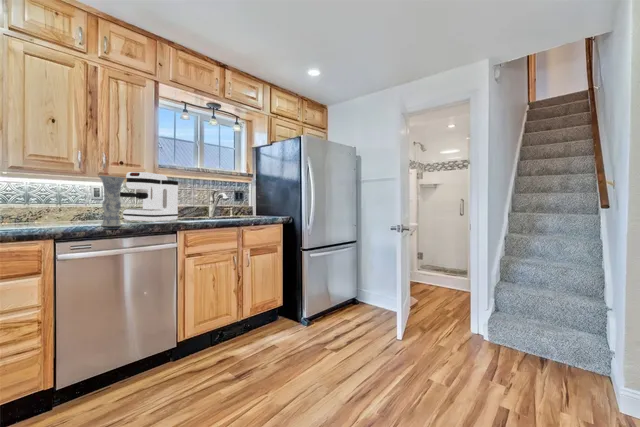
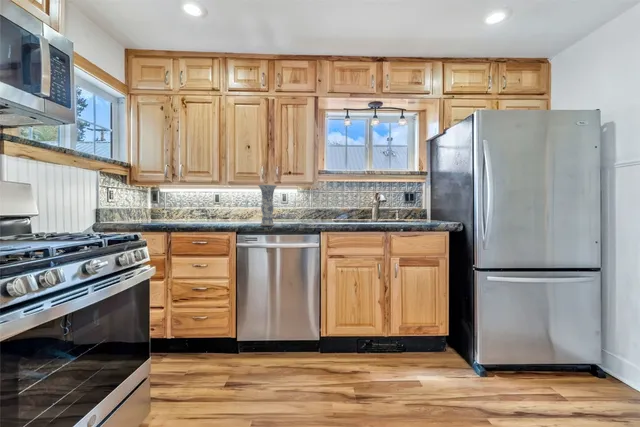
coffee maker: present [120,172,178,222] -> none [279,180,327,224]

